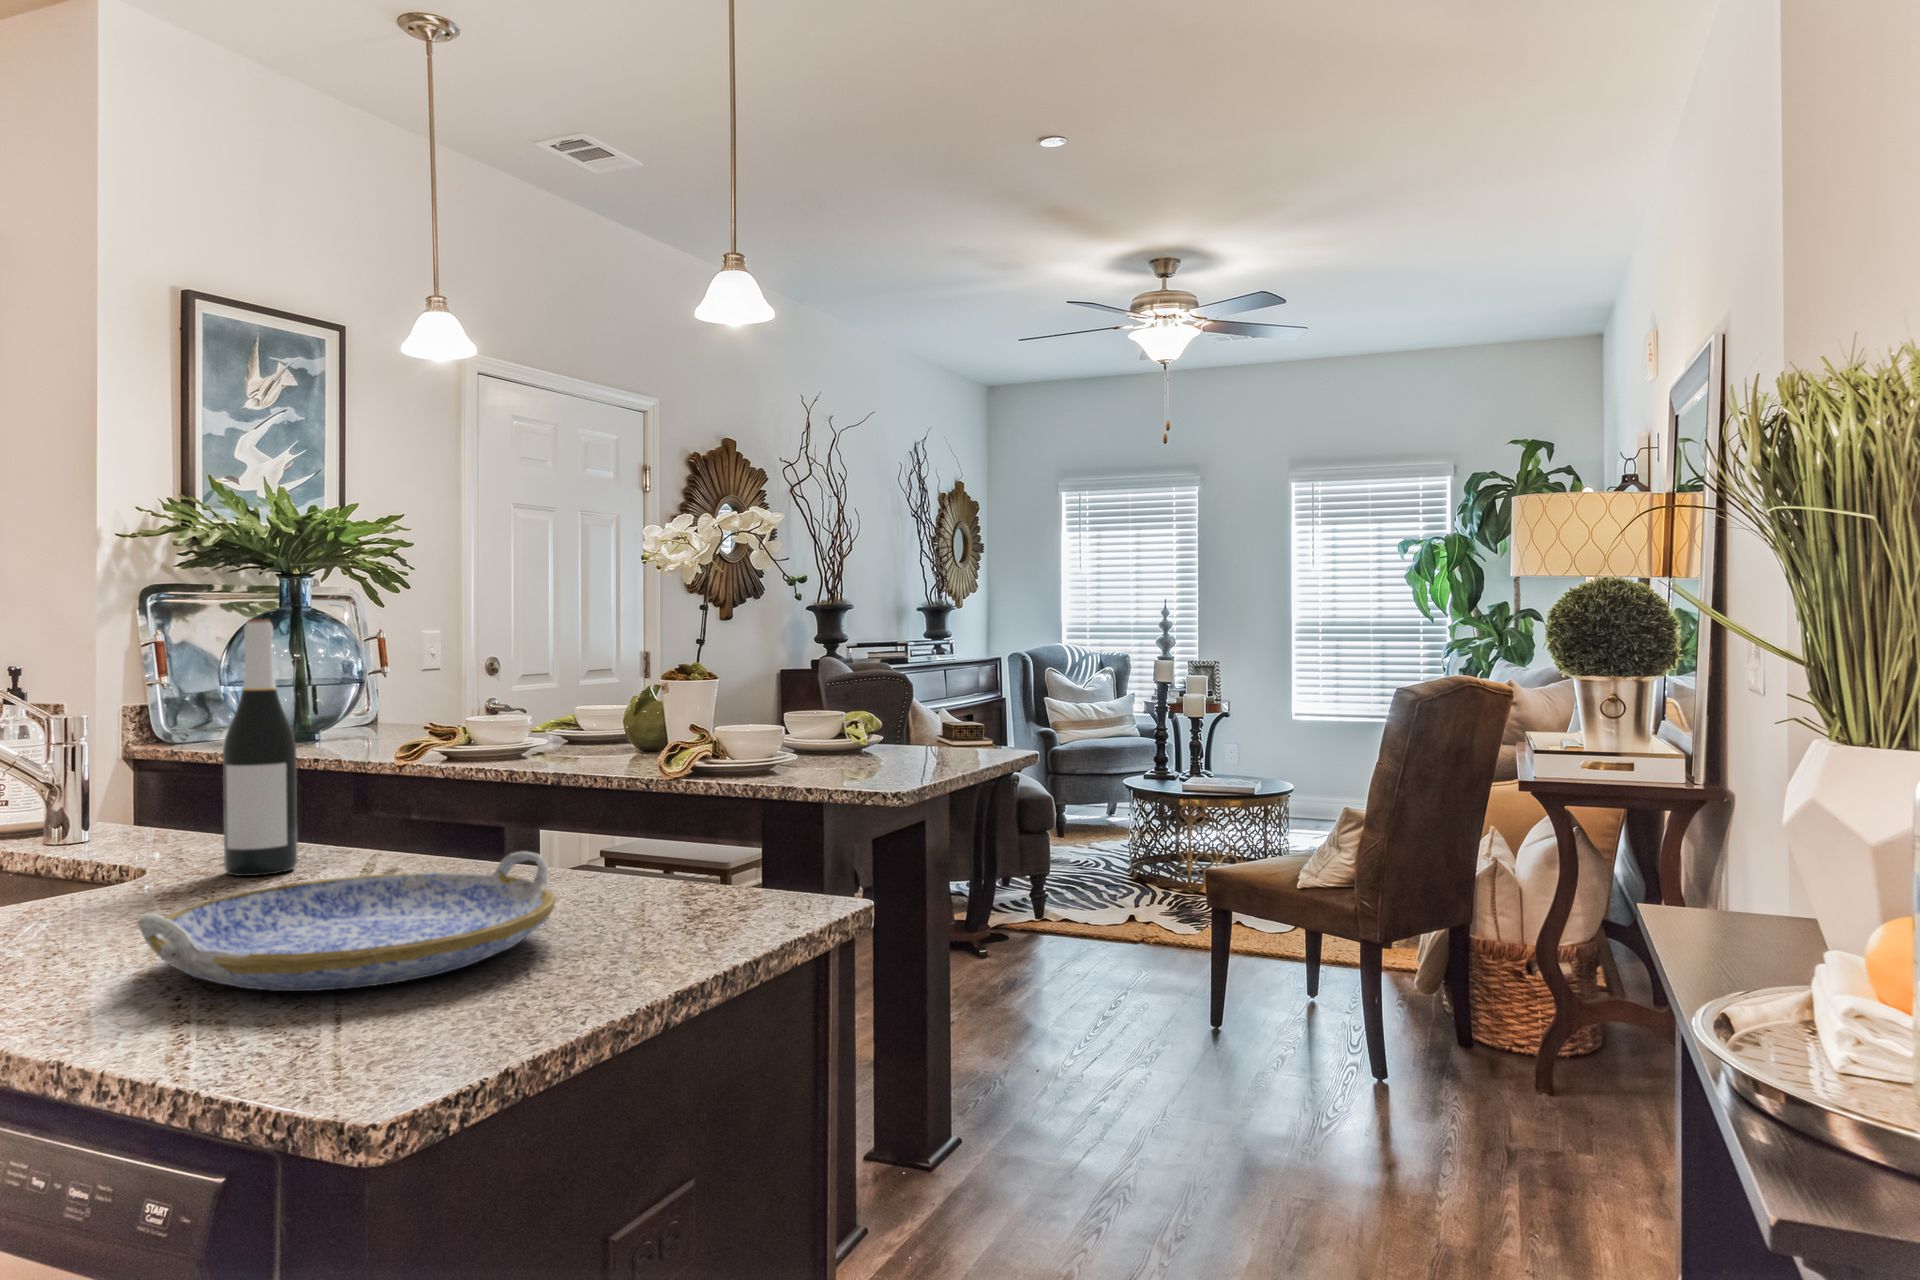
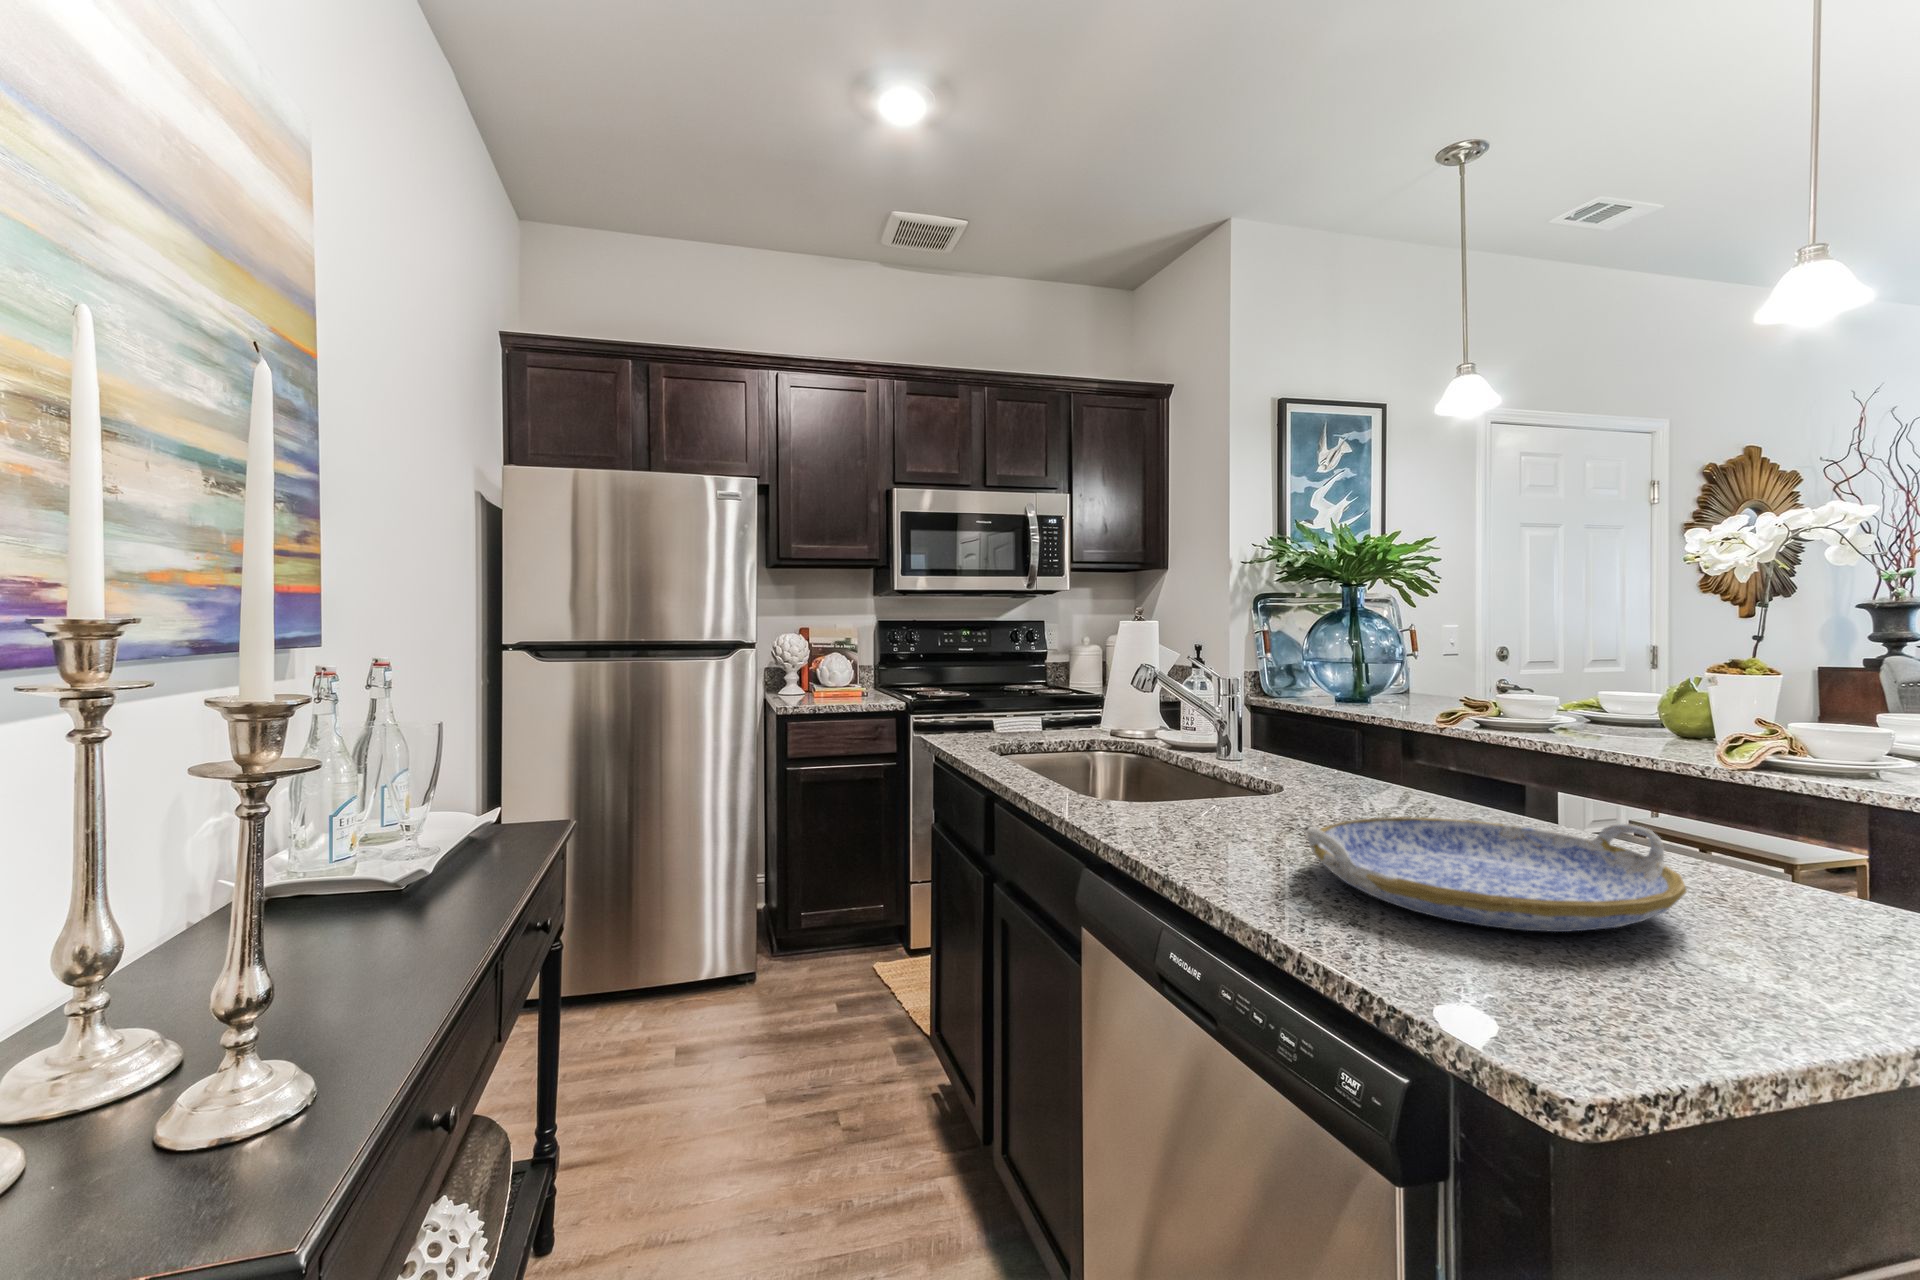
wine bottle: present [223,619,298,876] -> none [1337,610,1390,802]

